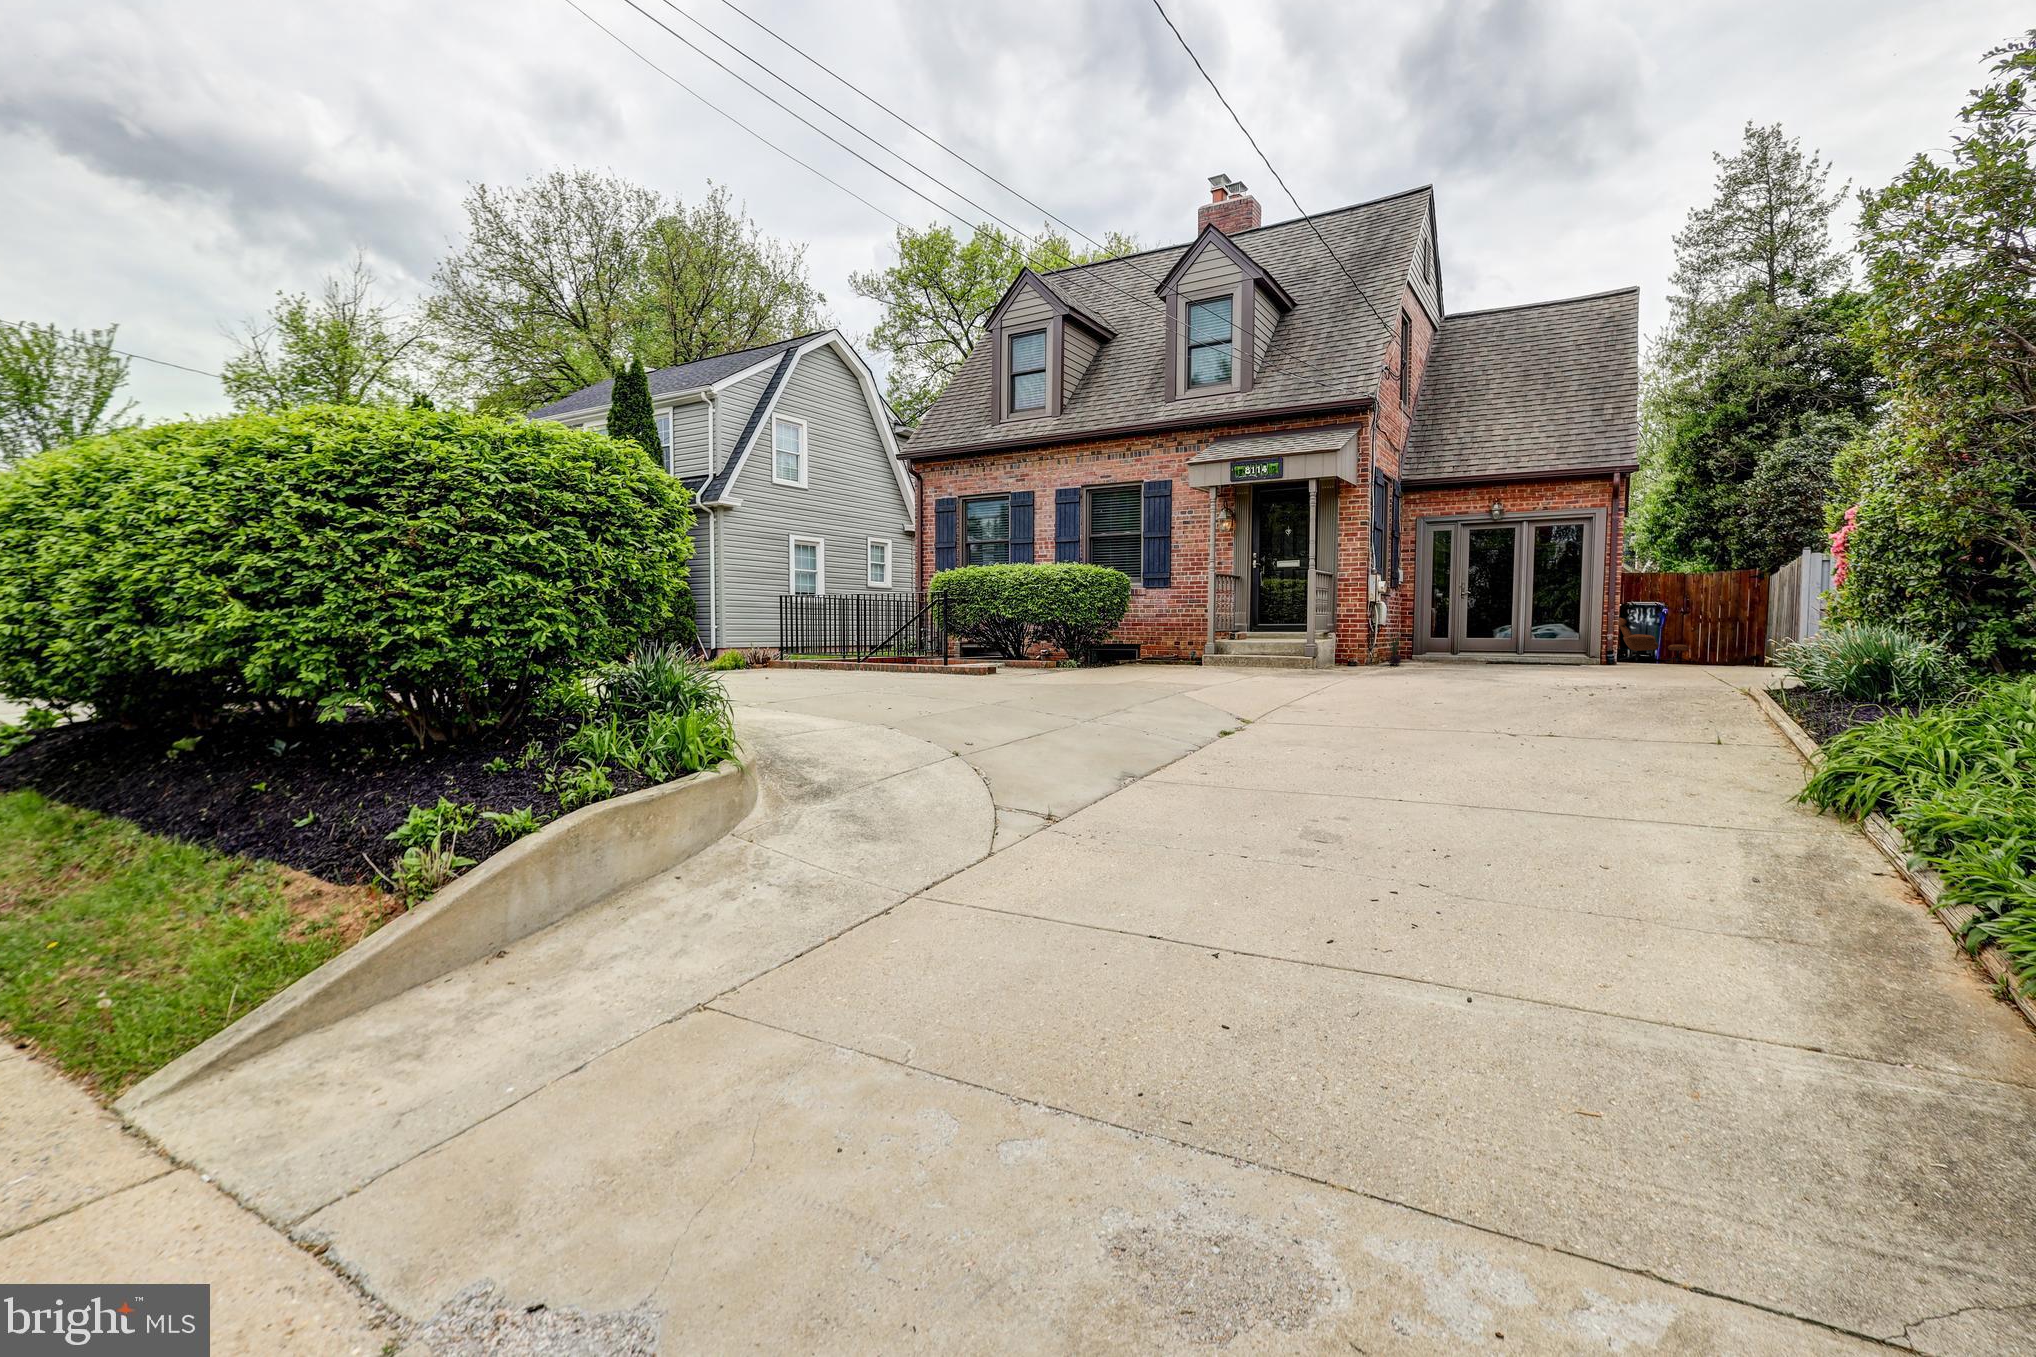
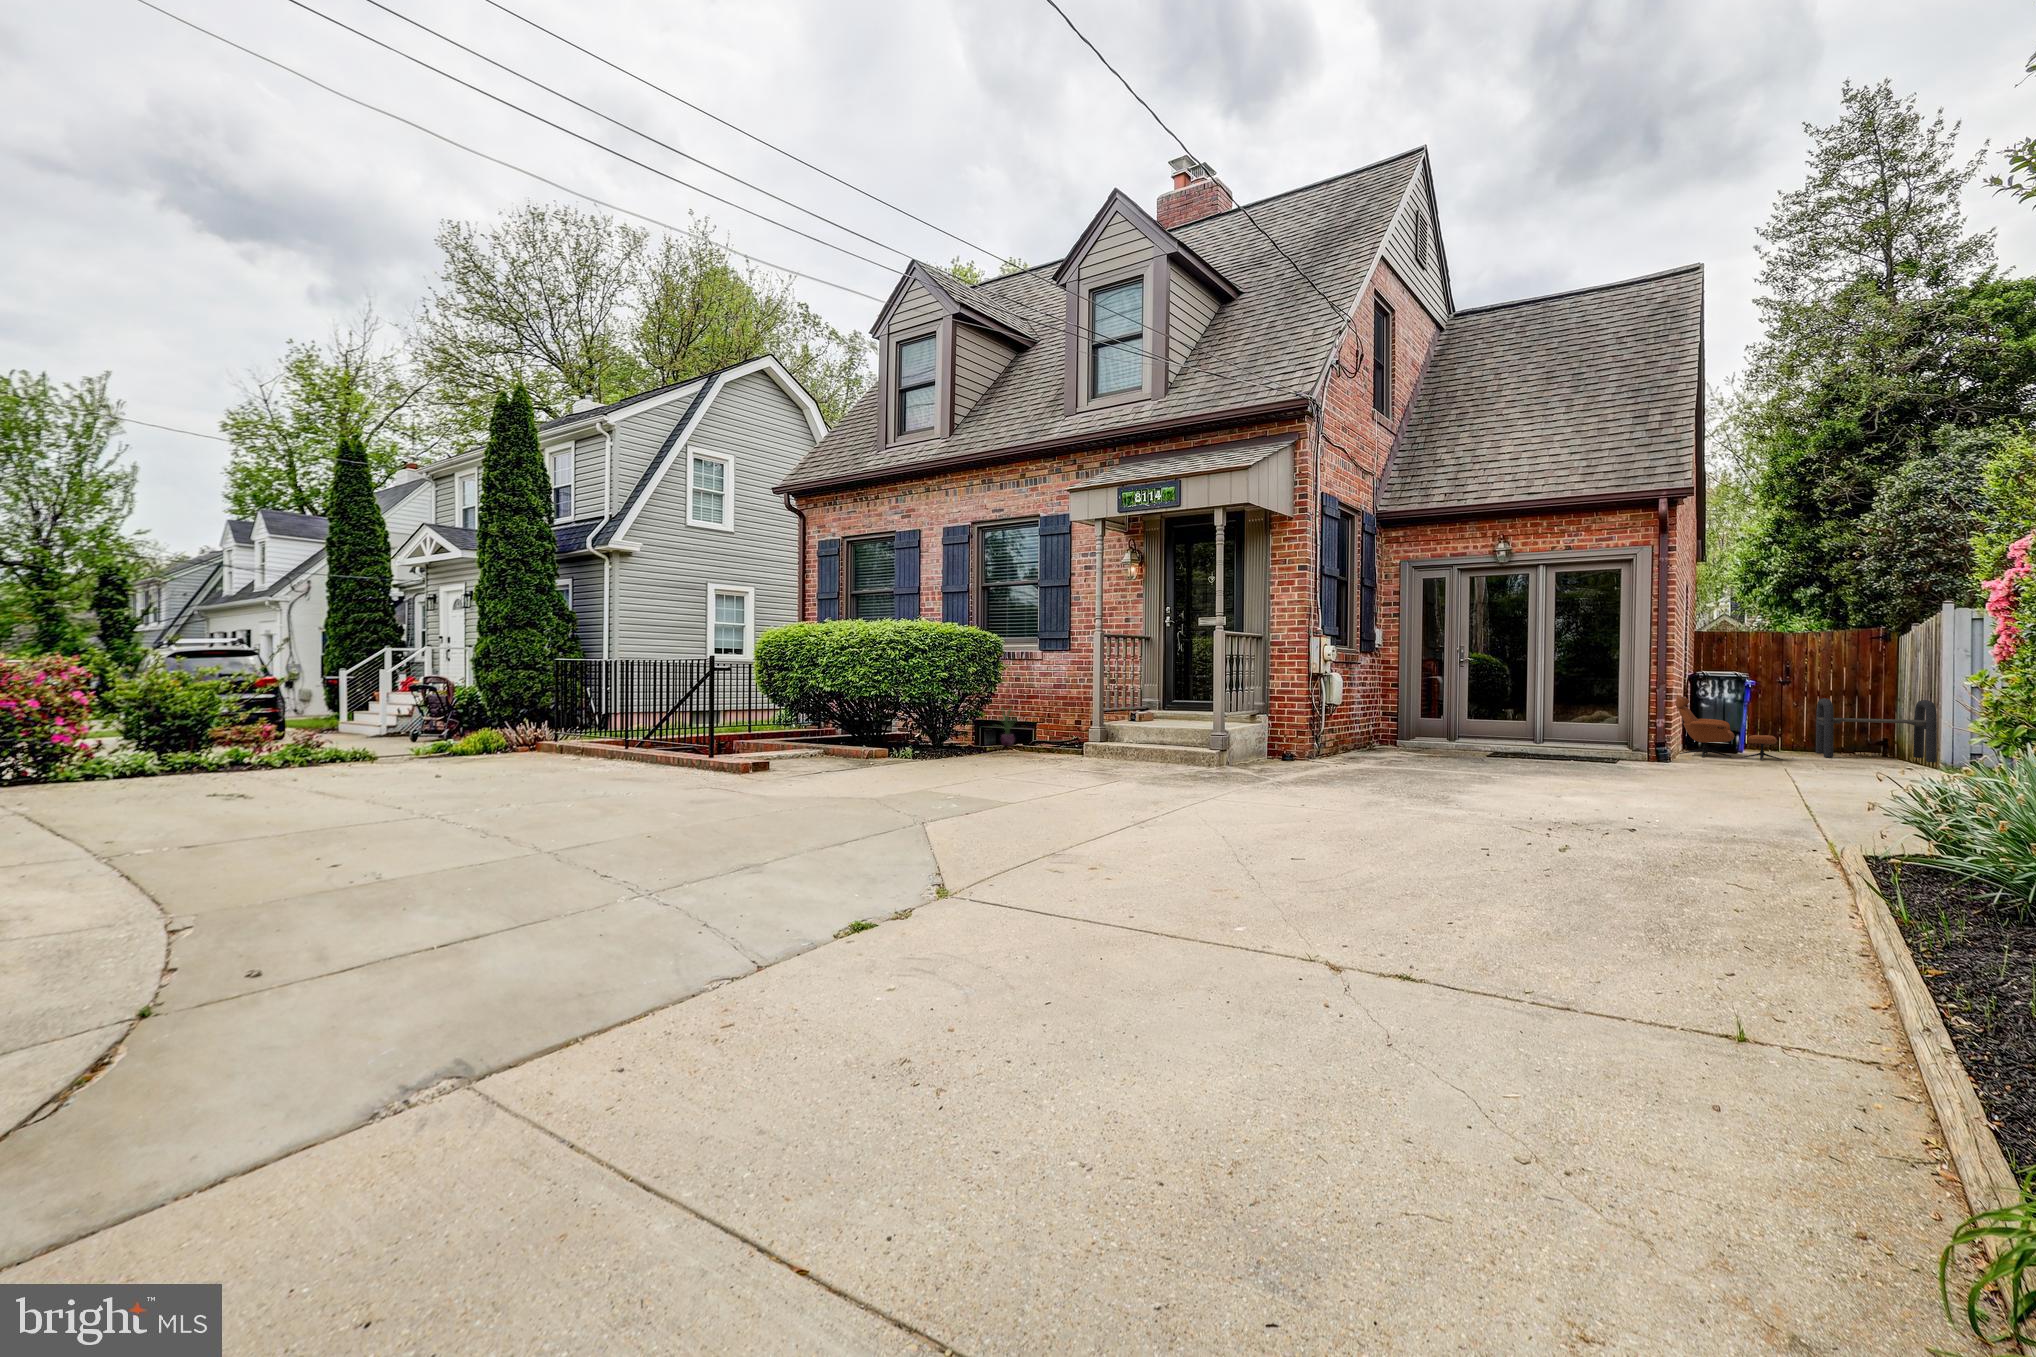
bench: none [1712,619,1796,662] -> present [1816,698,1937,762]
decorative plant: present [1389,634,1401,665] -> present [1001,708,1016,746]

